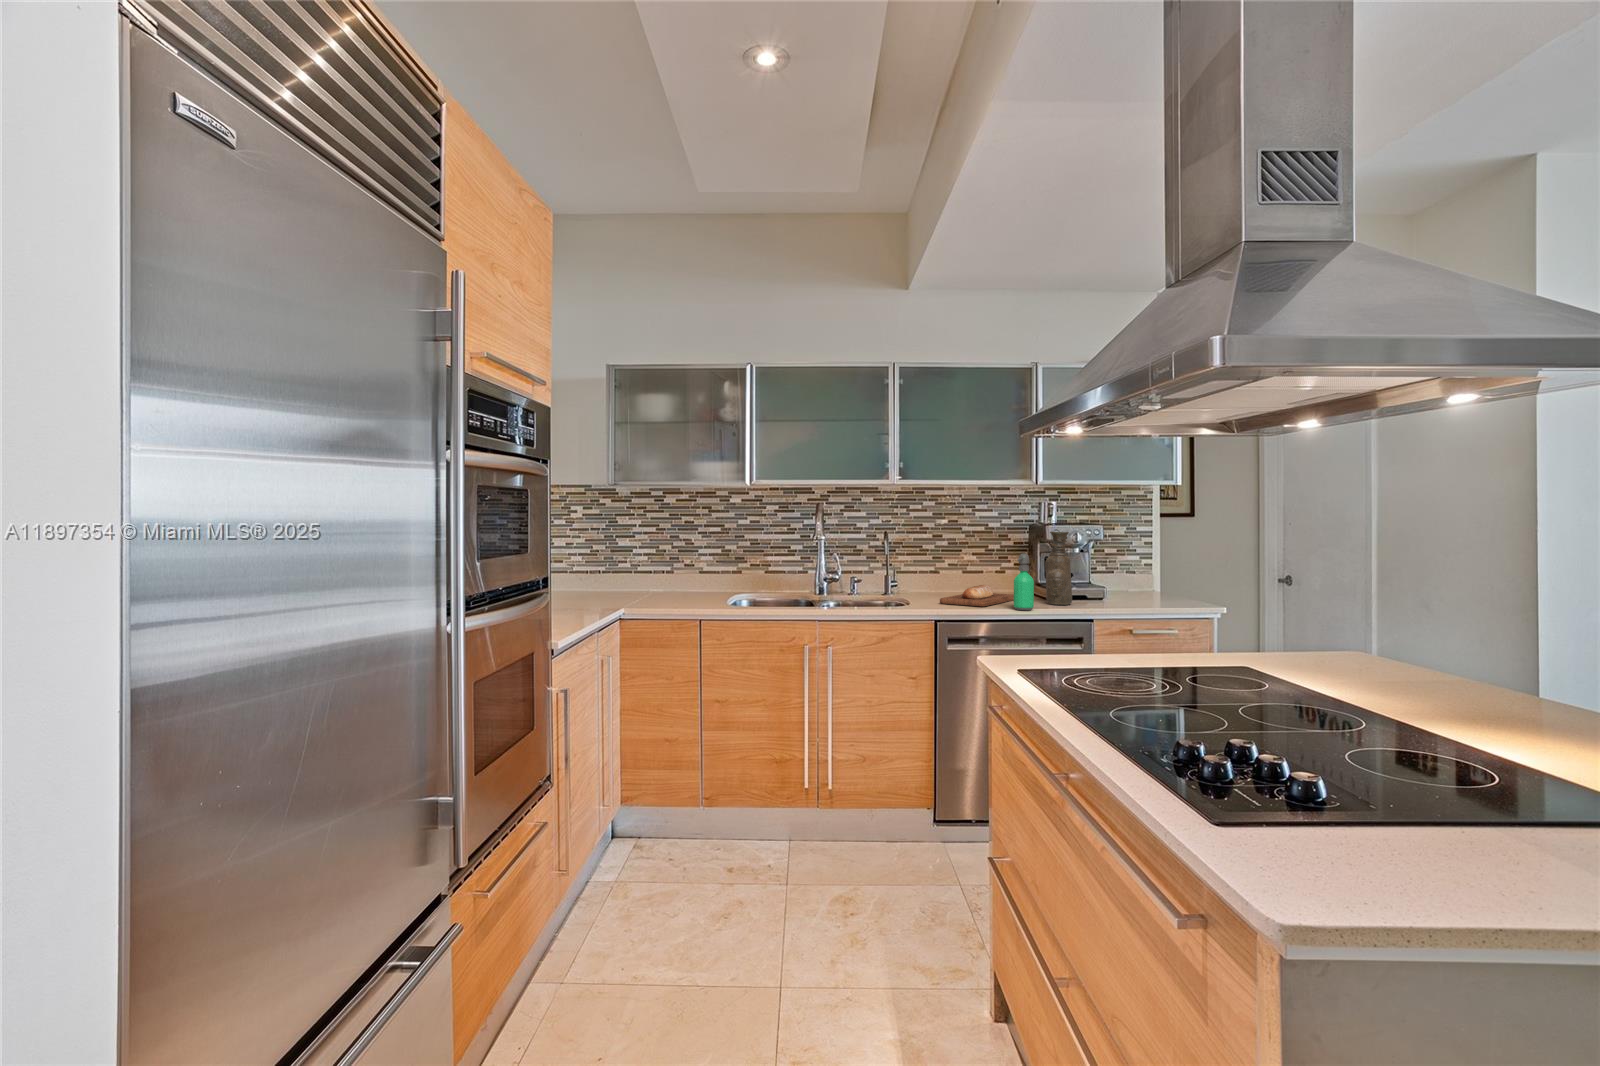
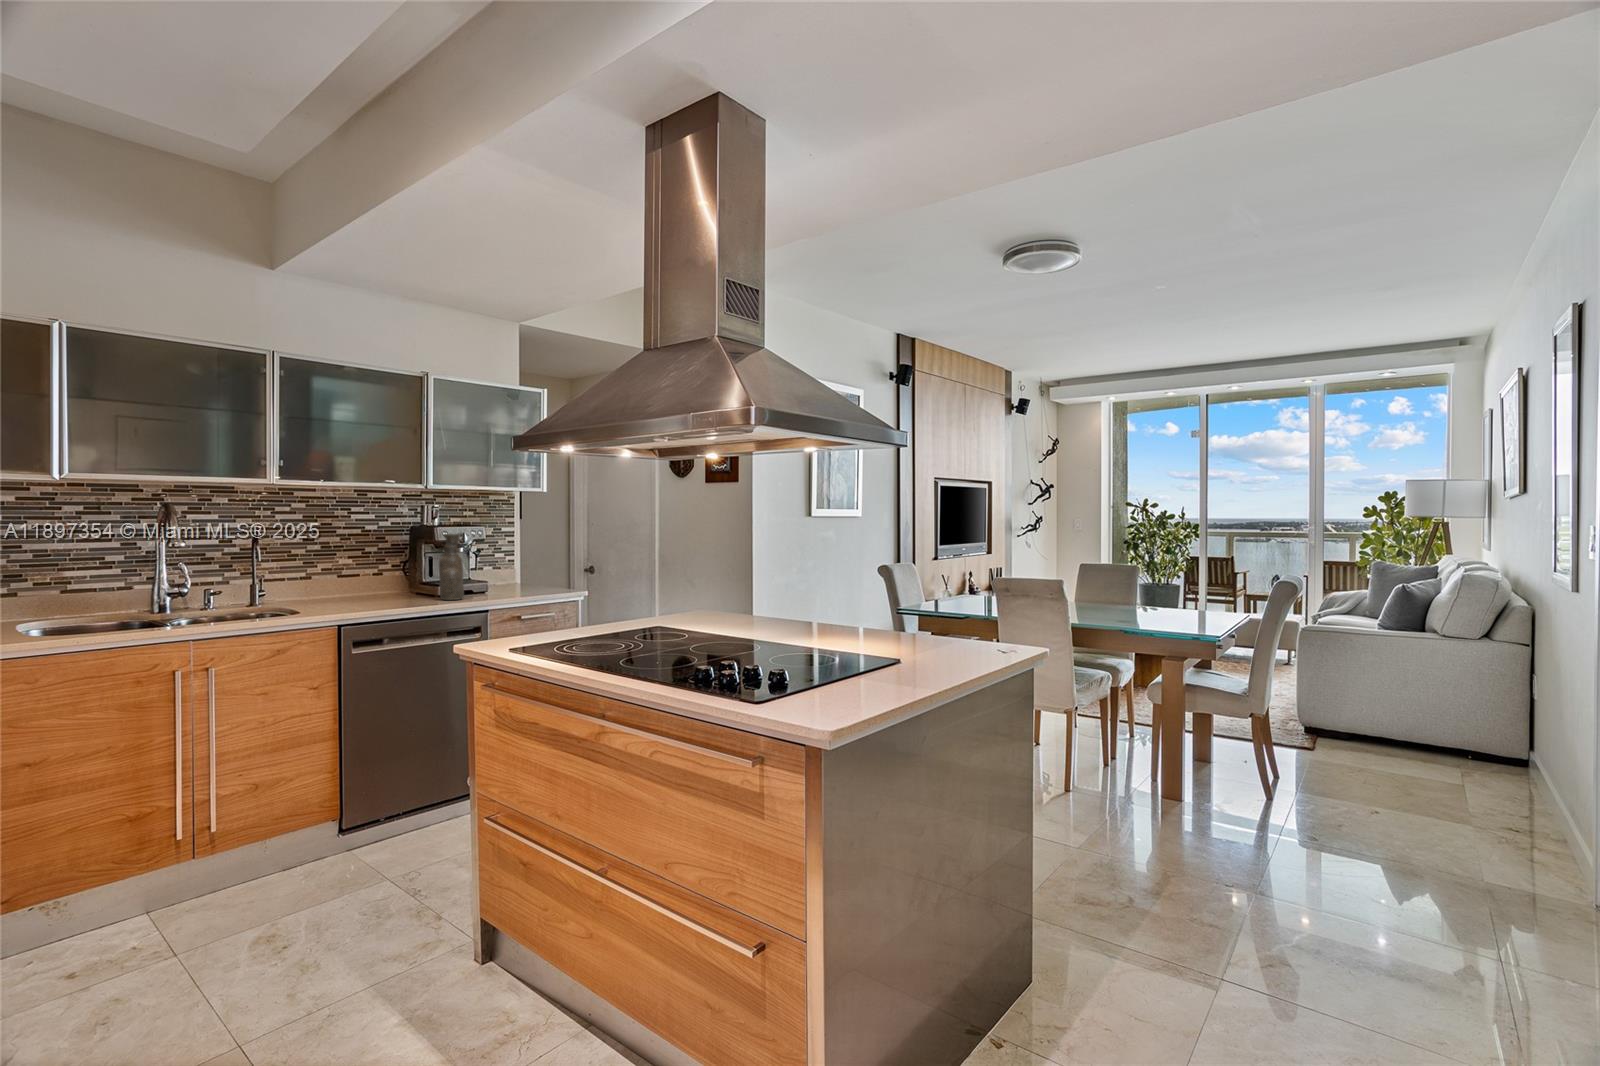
soap dispenser: present [1014,553,1034,610] -> none [418,555,438,607]
bread loaf: present [940,585,1014,606] -> none [333,587,405,609]

